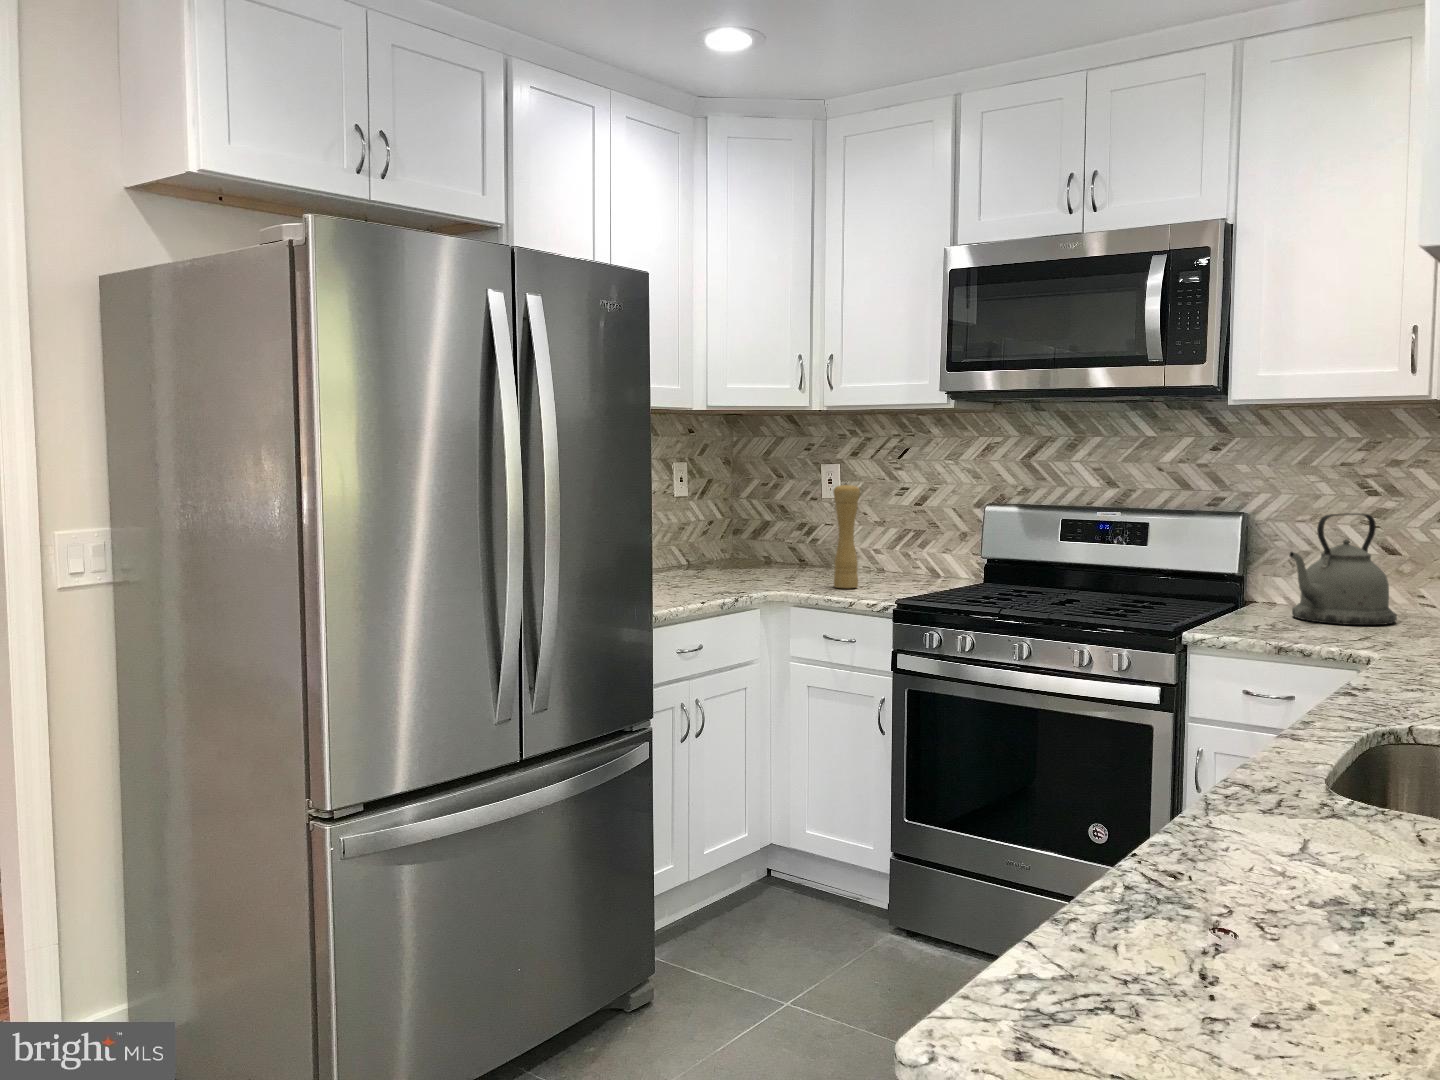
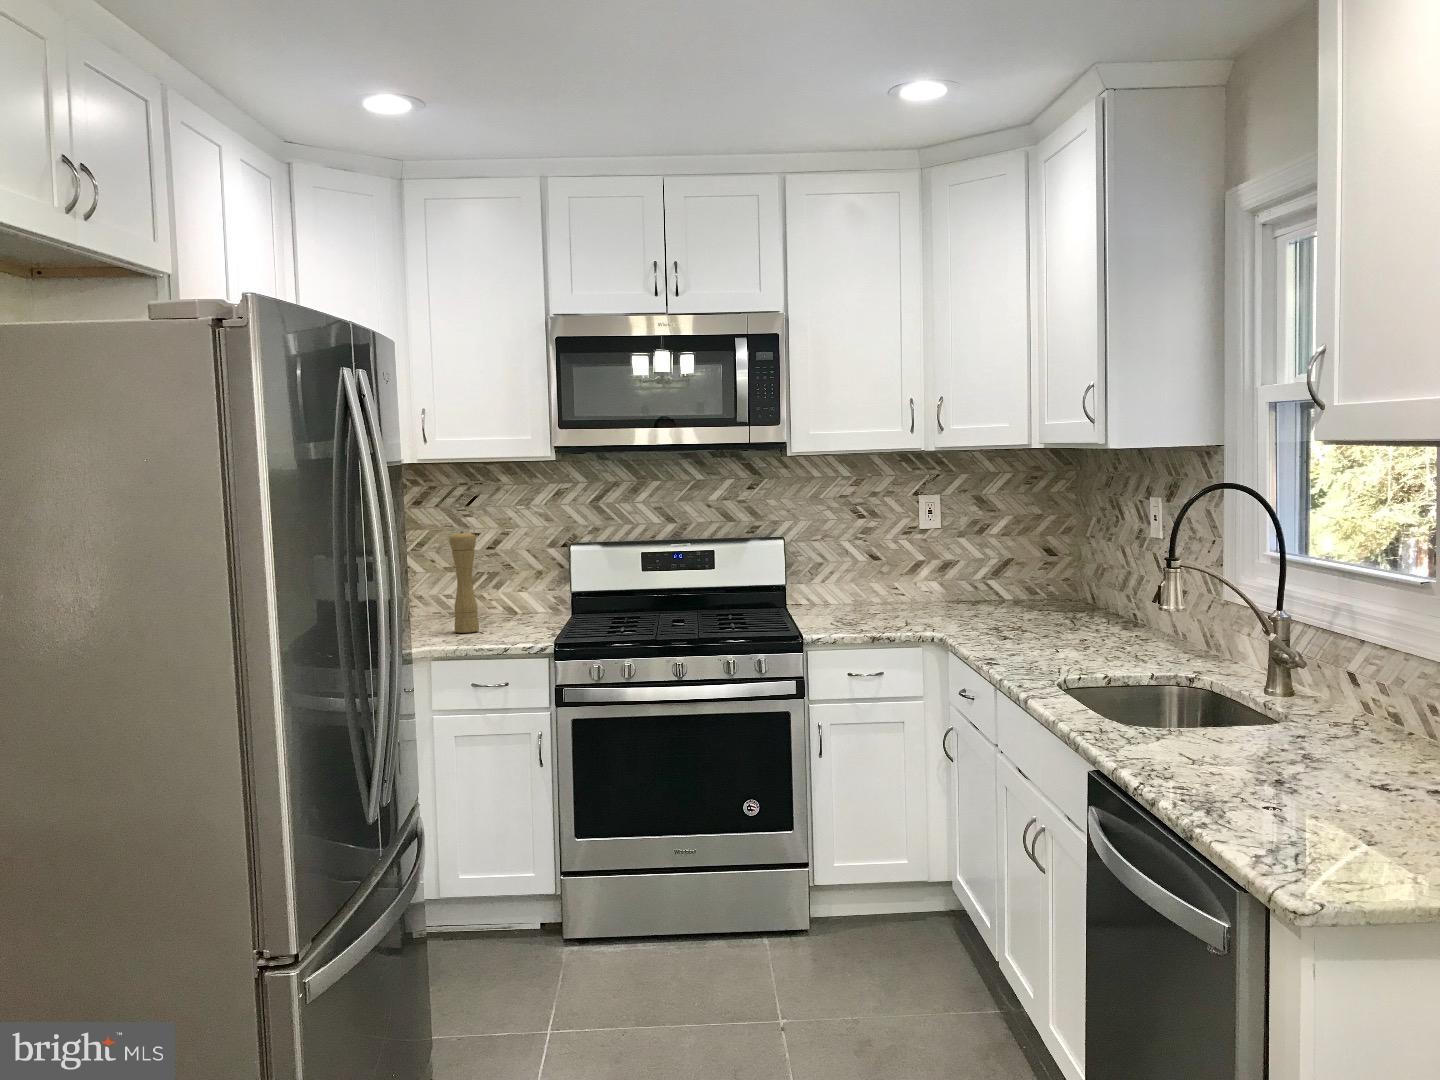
kettle: present [1289,513,1397,625] -> none [839,531,908,614]

